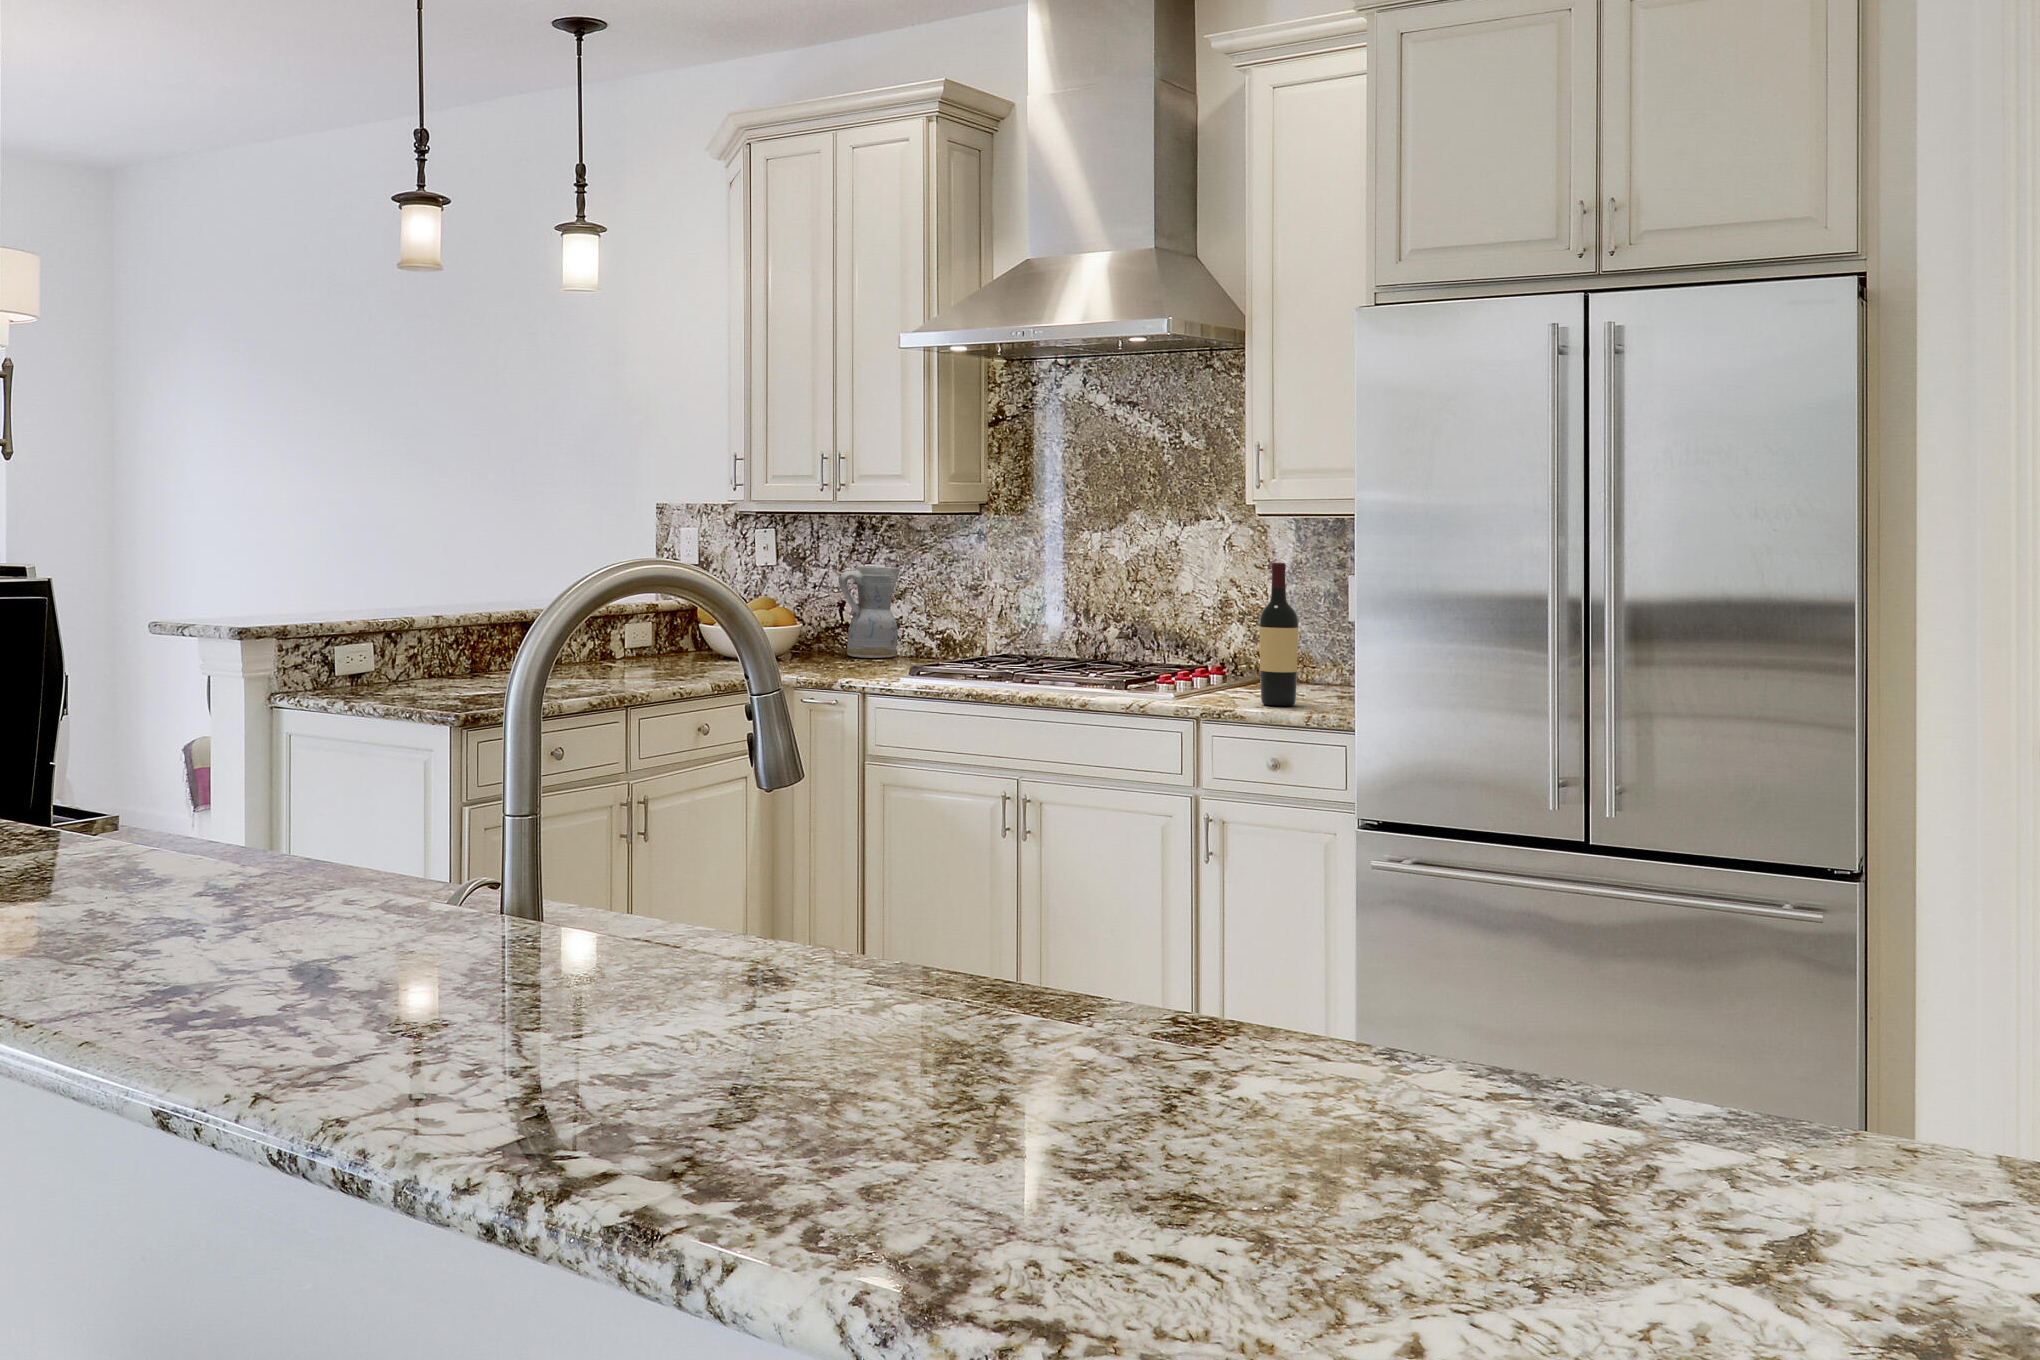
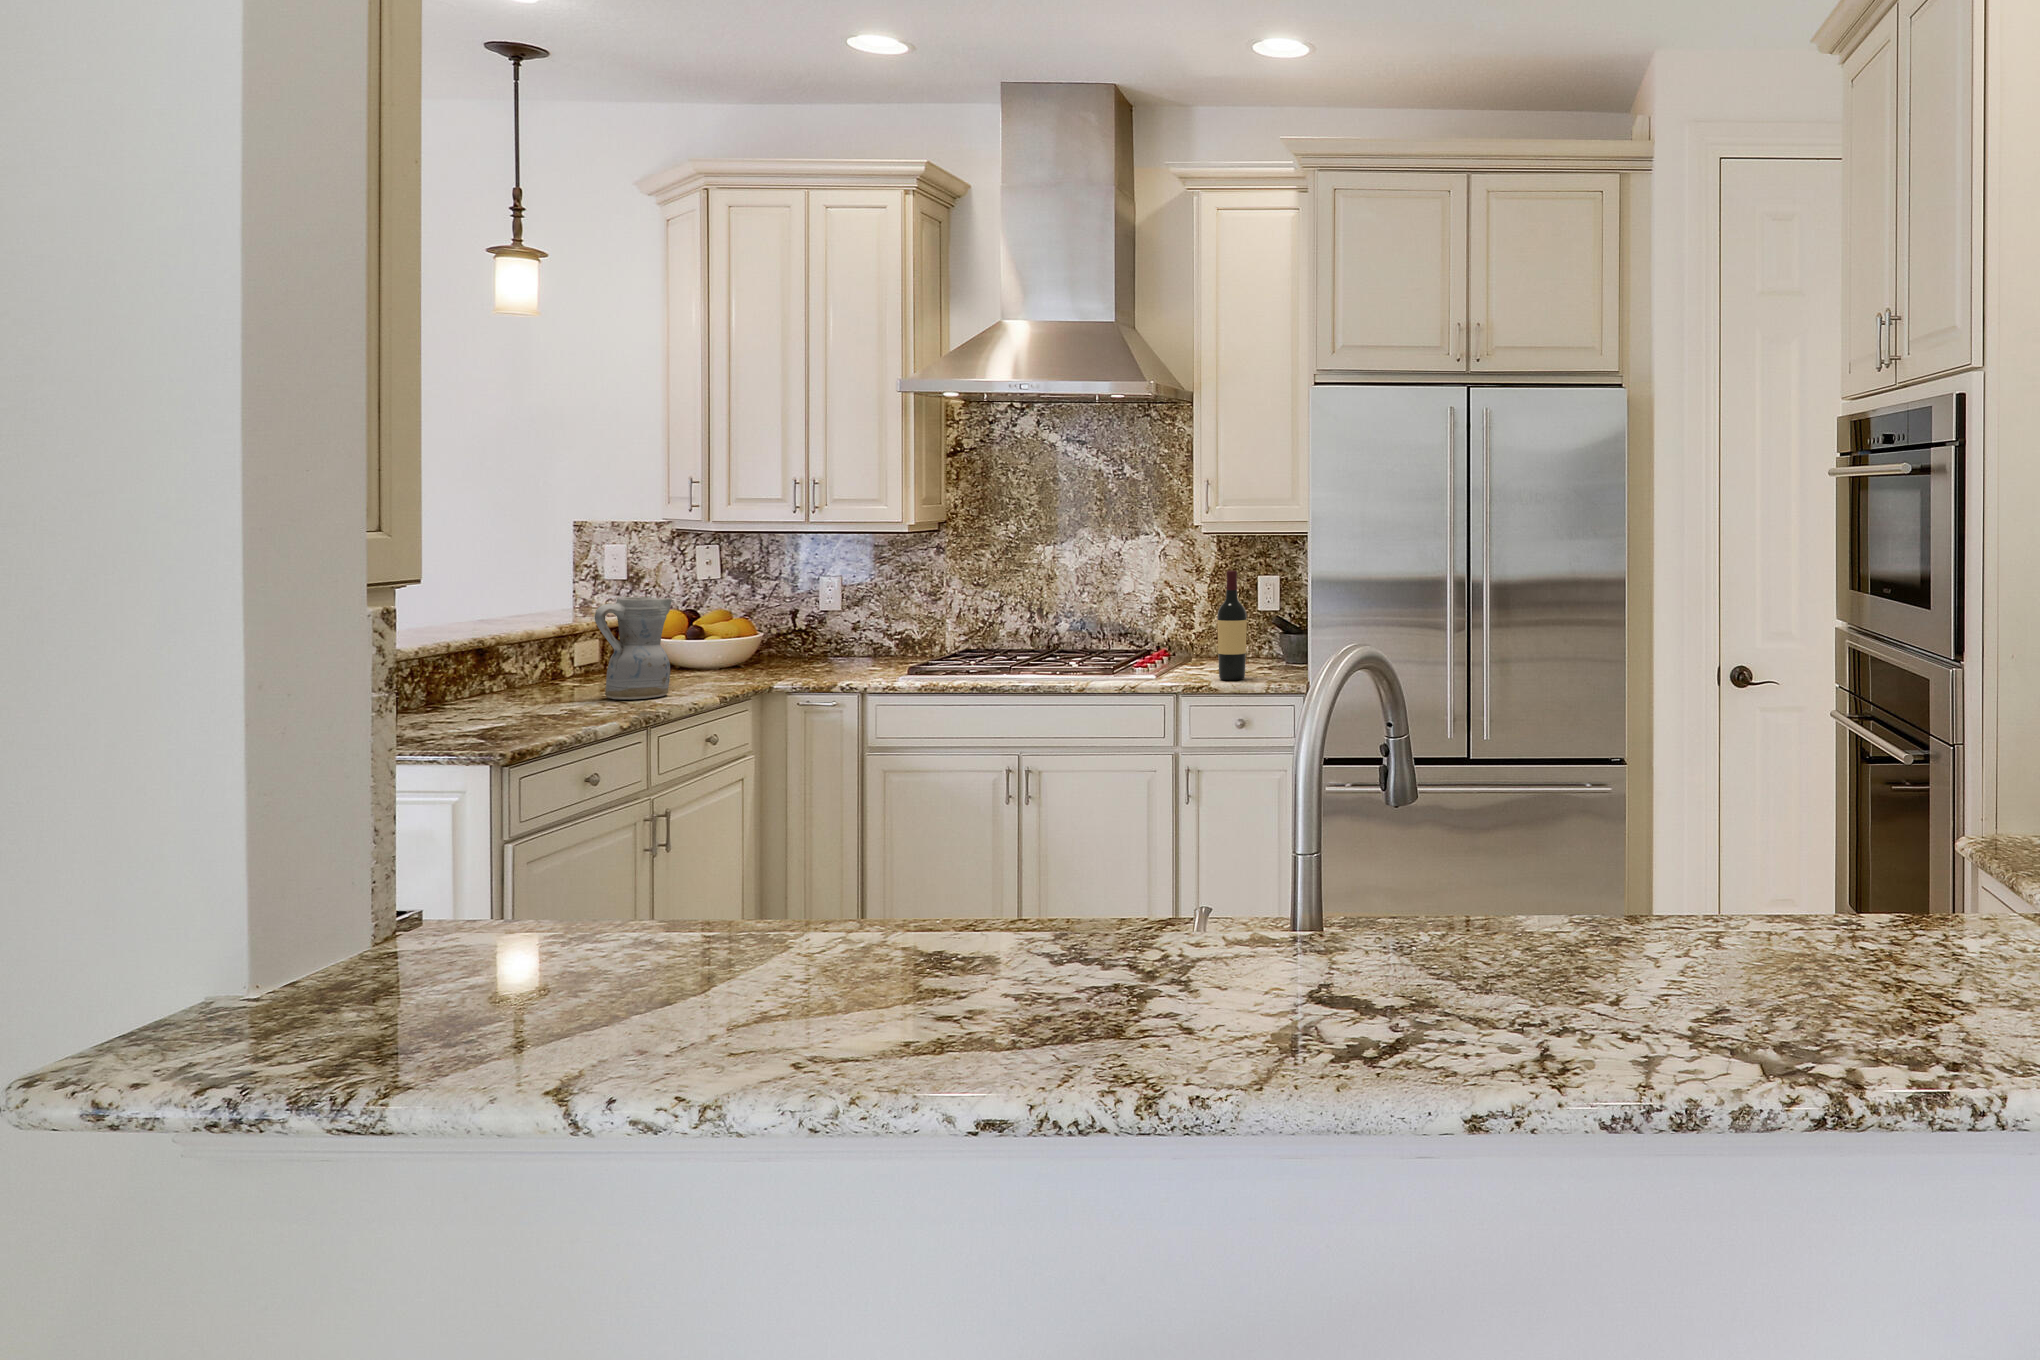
ceramic pitcher: present [839,565,900,658] -> present [594,597,672,700]

